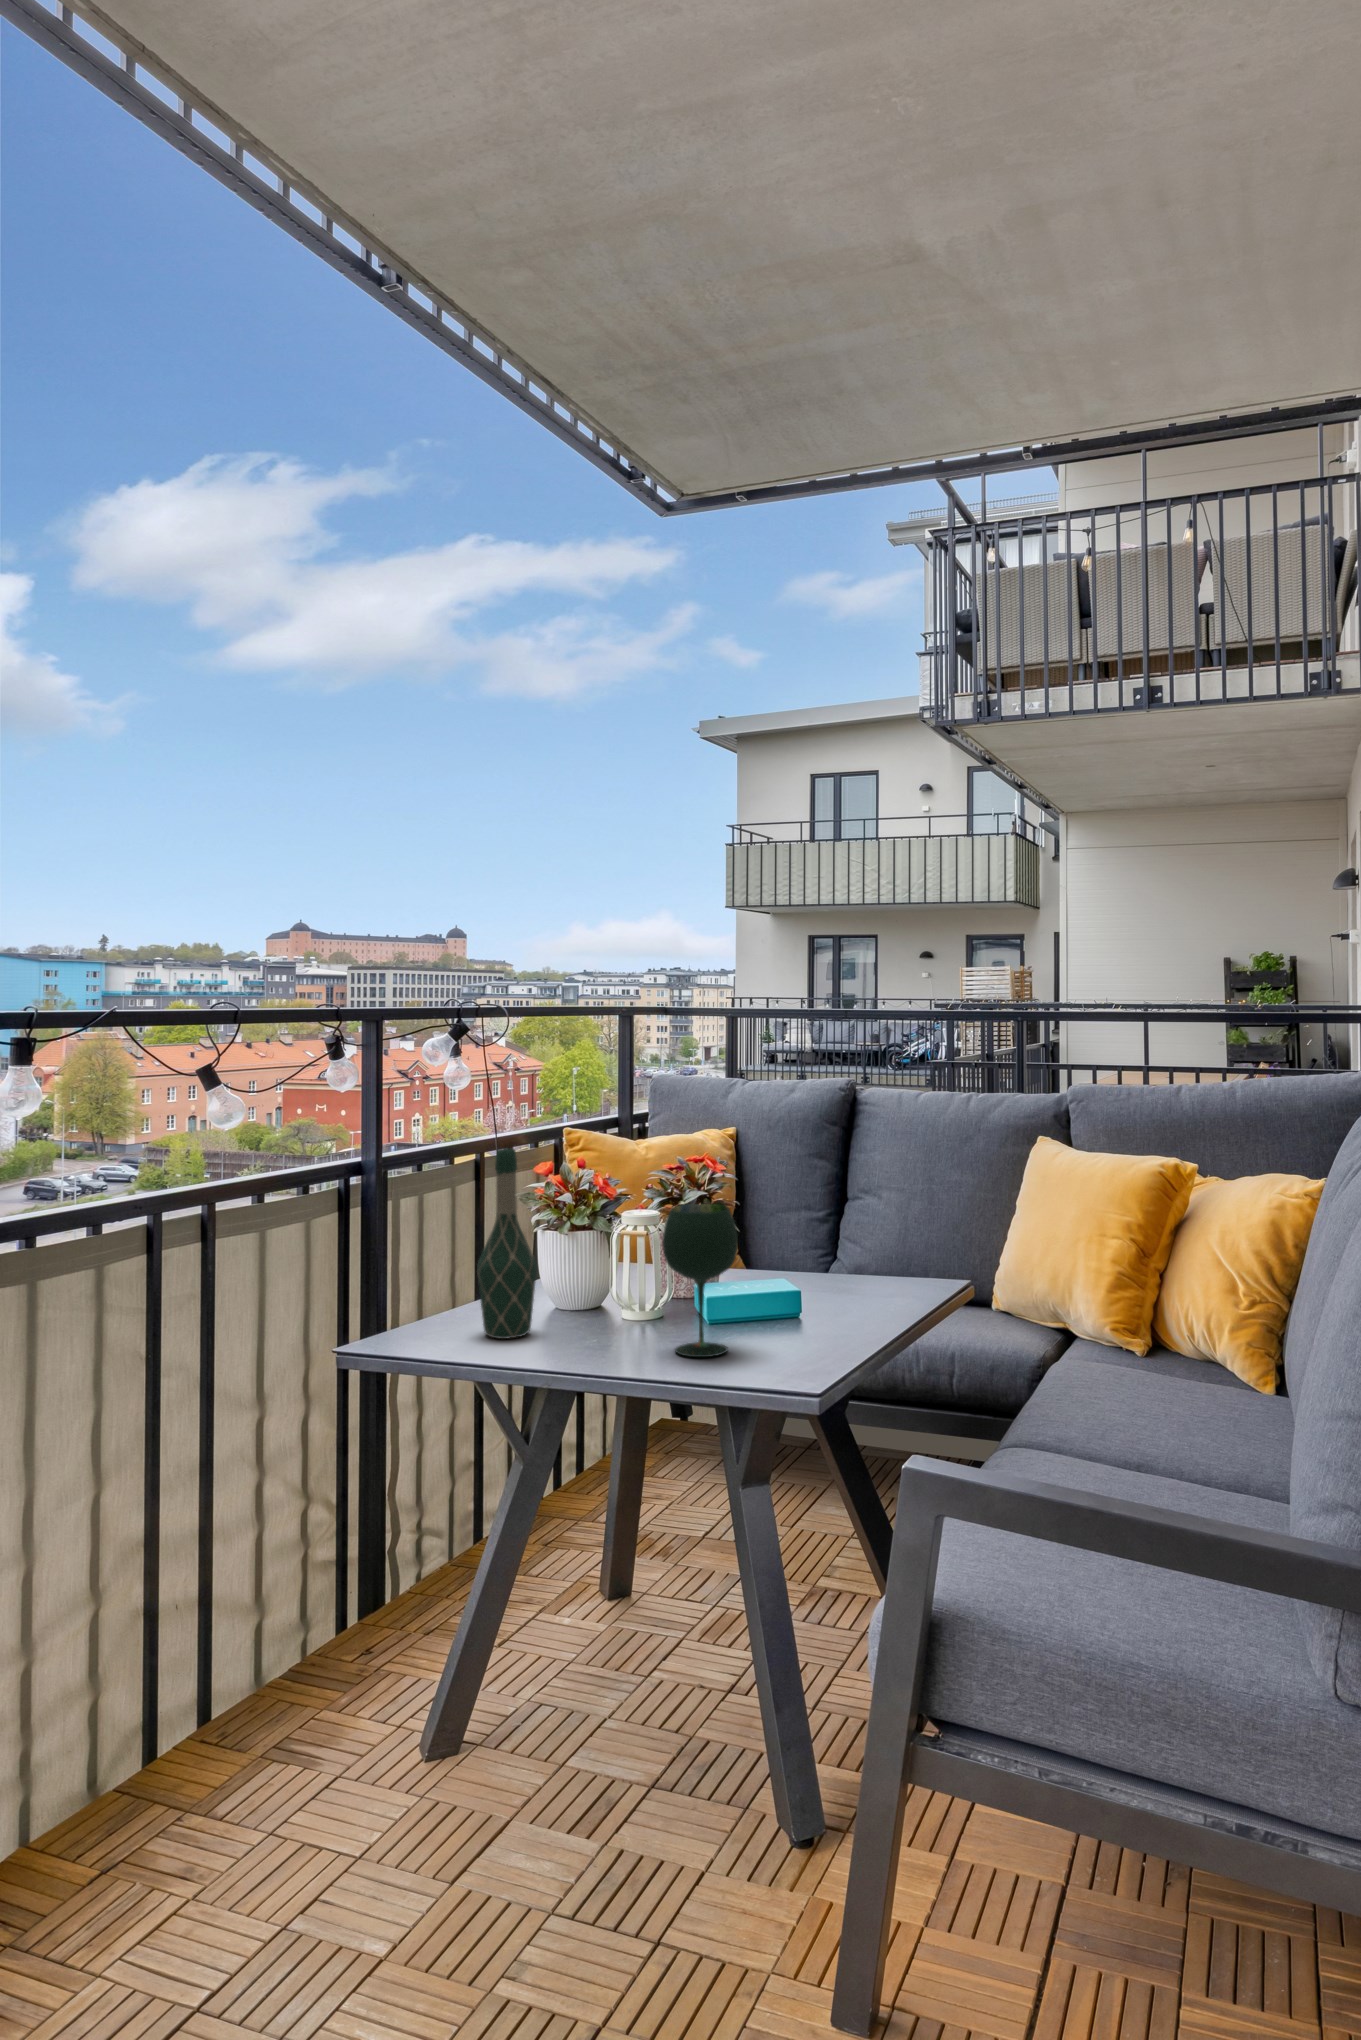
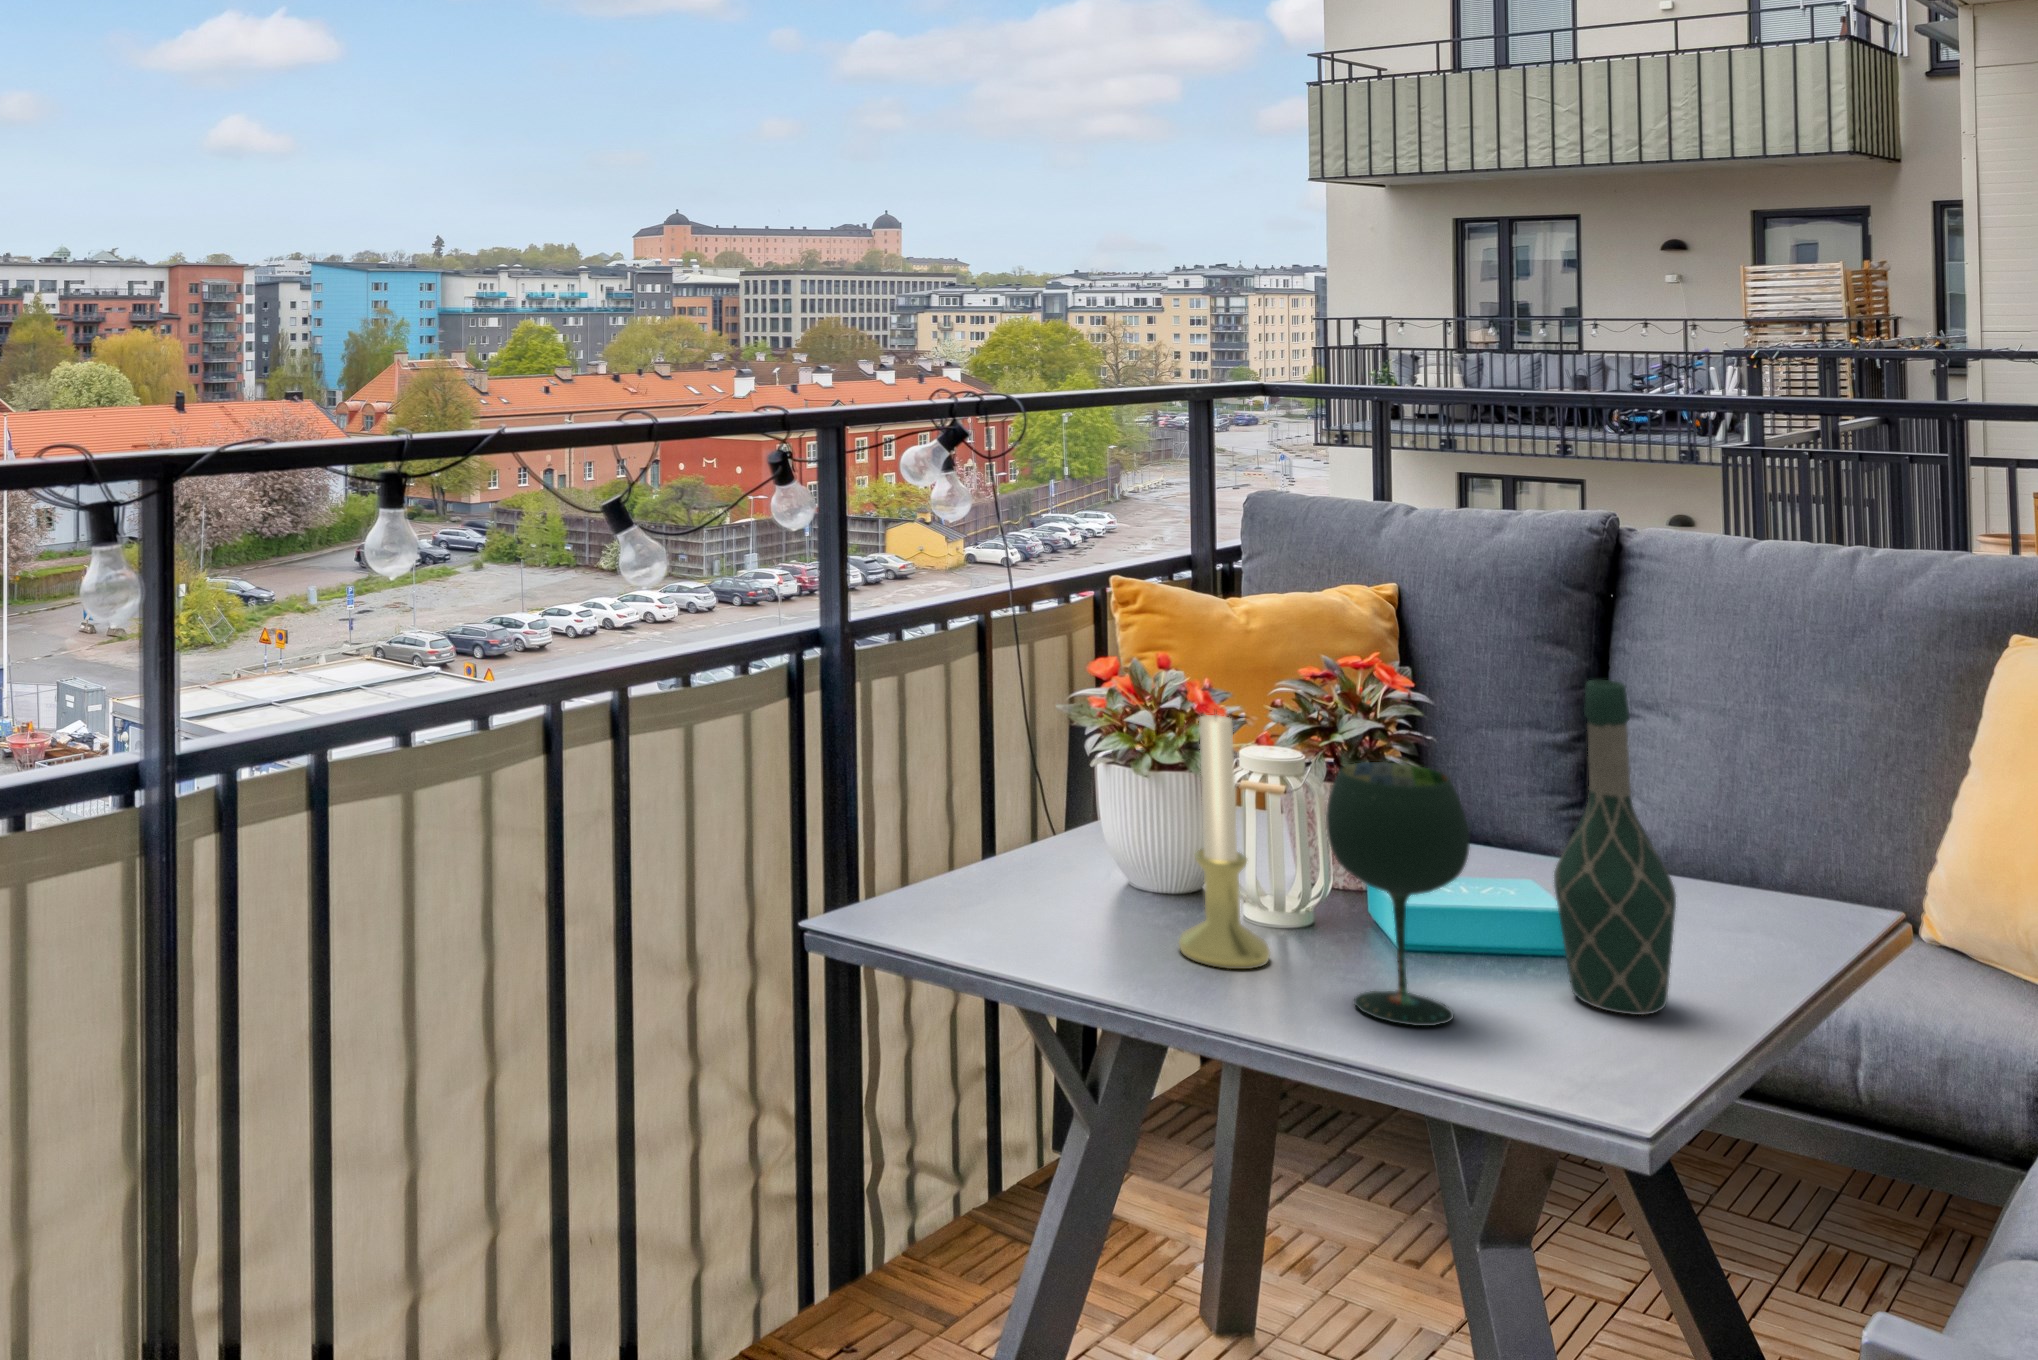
wine bottle: present [477,1148,537,1339] -> present [1554,680,1676,1015]
candle holder: none [580,1181,633,1343] -> present [1179,714,1270,969]

